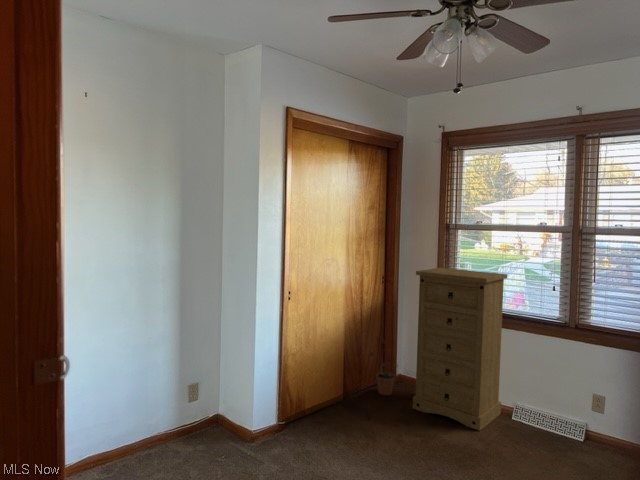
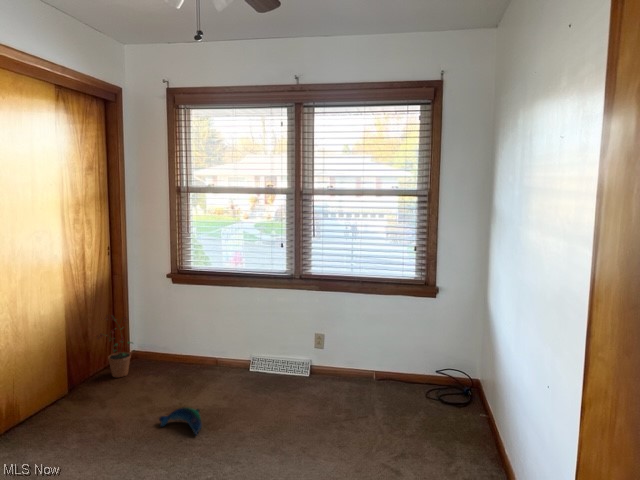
dresser: present [413,268,507,431] -> none [148,233,241,390]
plush toy: none [414,435,453,466] -> present [159,407,202,435]

